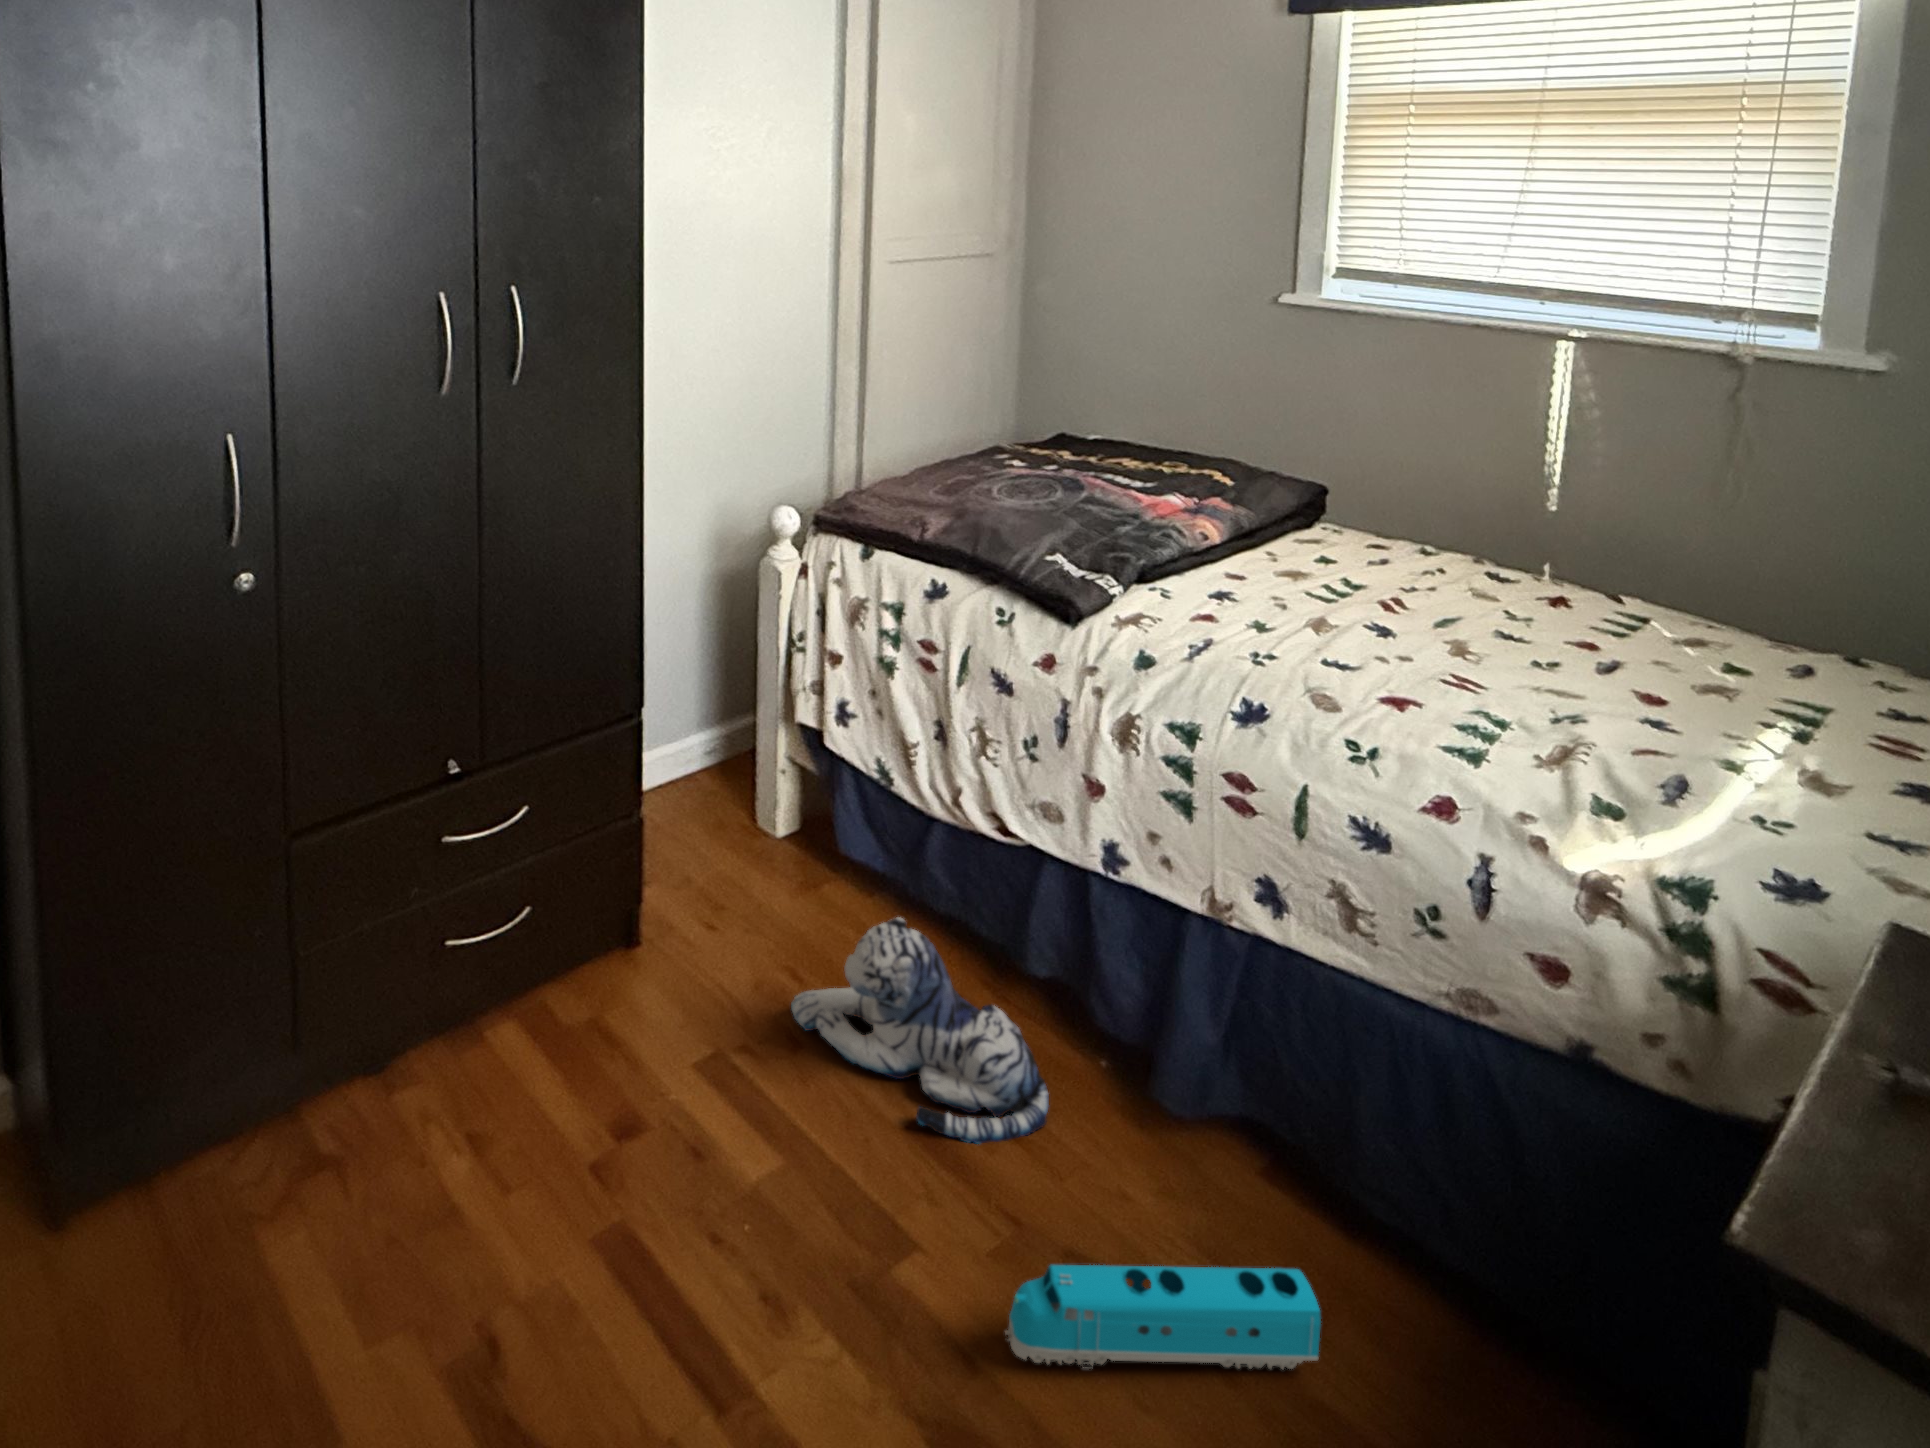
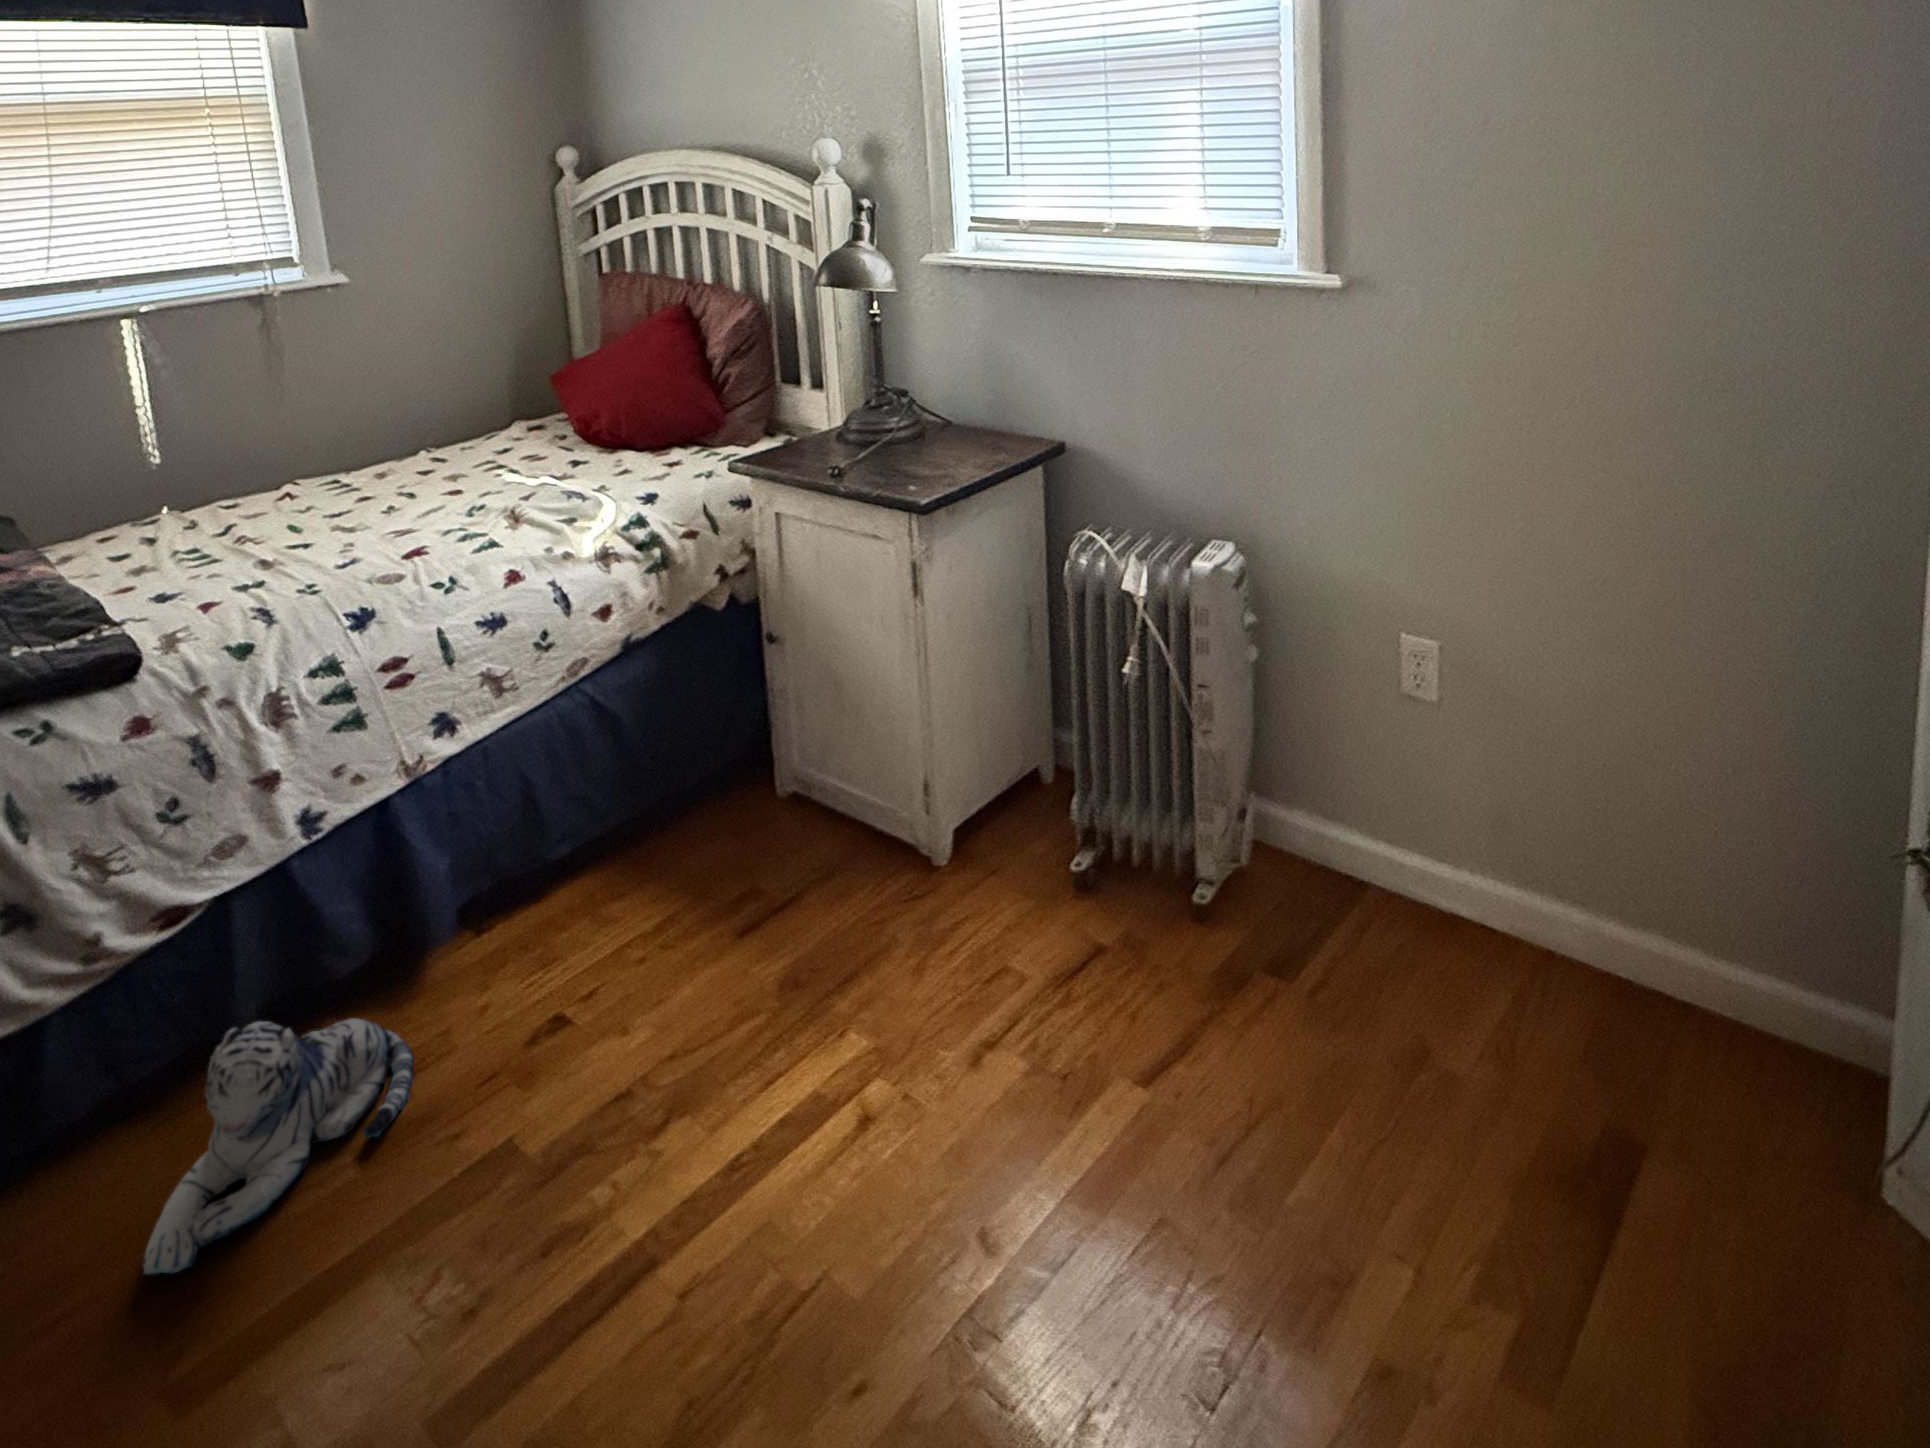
toy train: present [1005,1265,1321,1369] -> none [584,876,642,1064]

